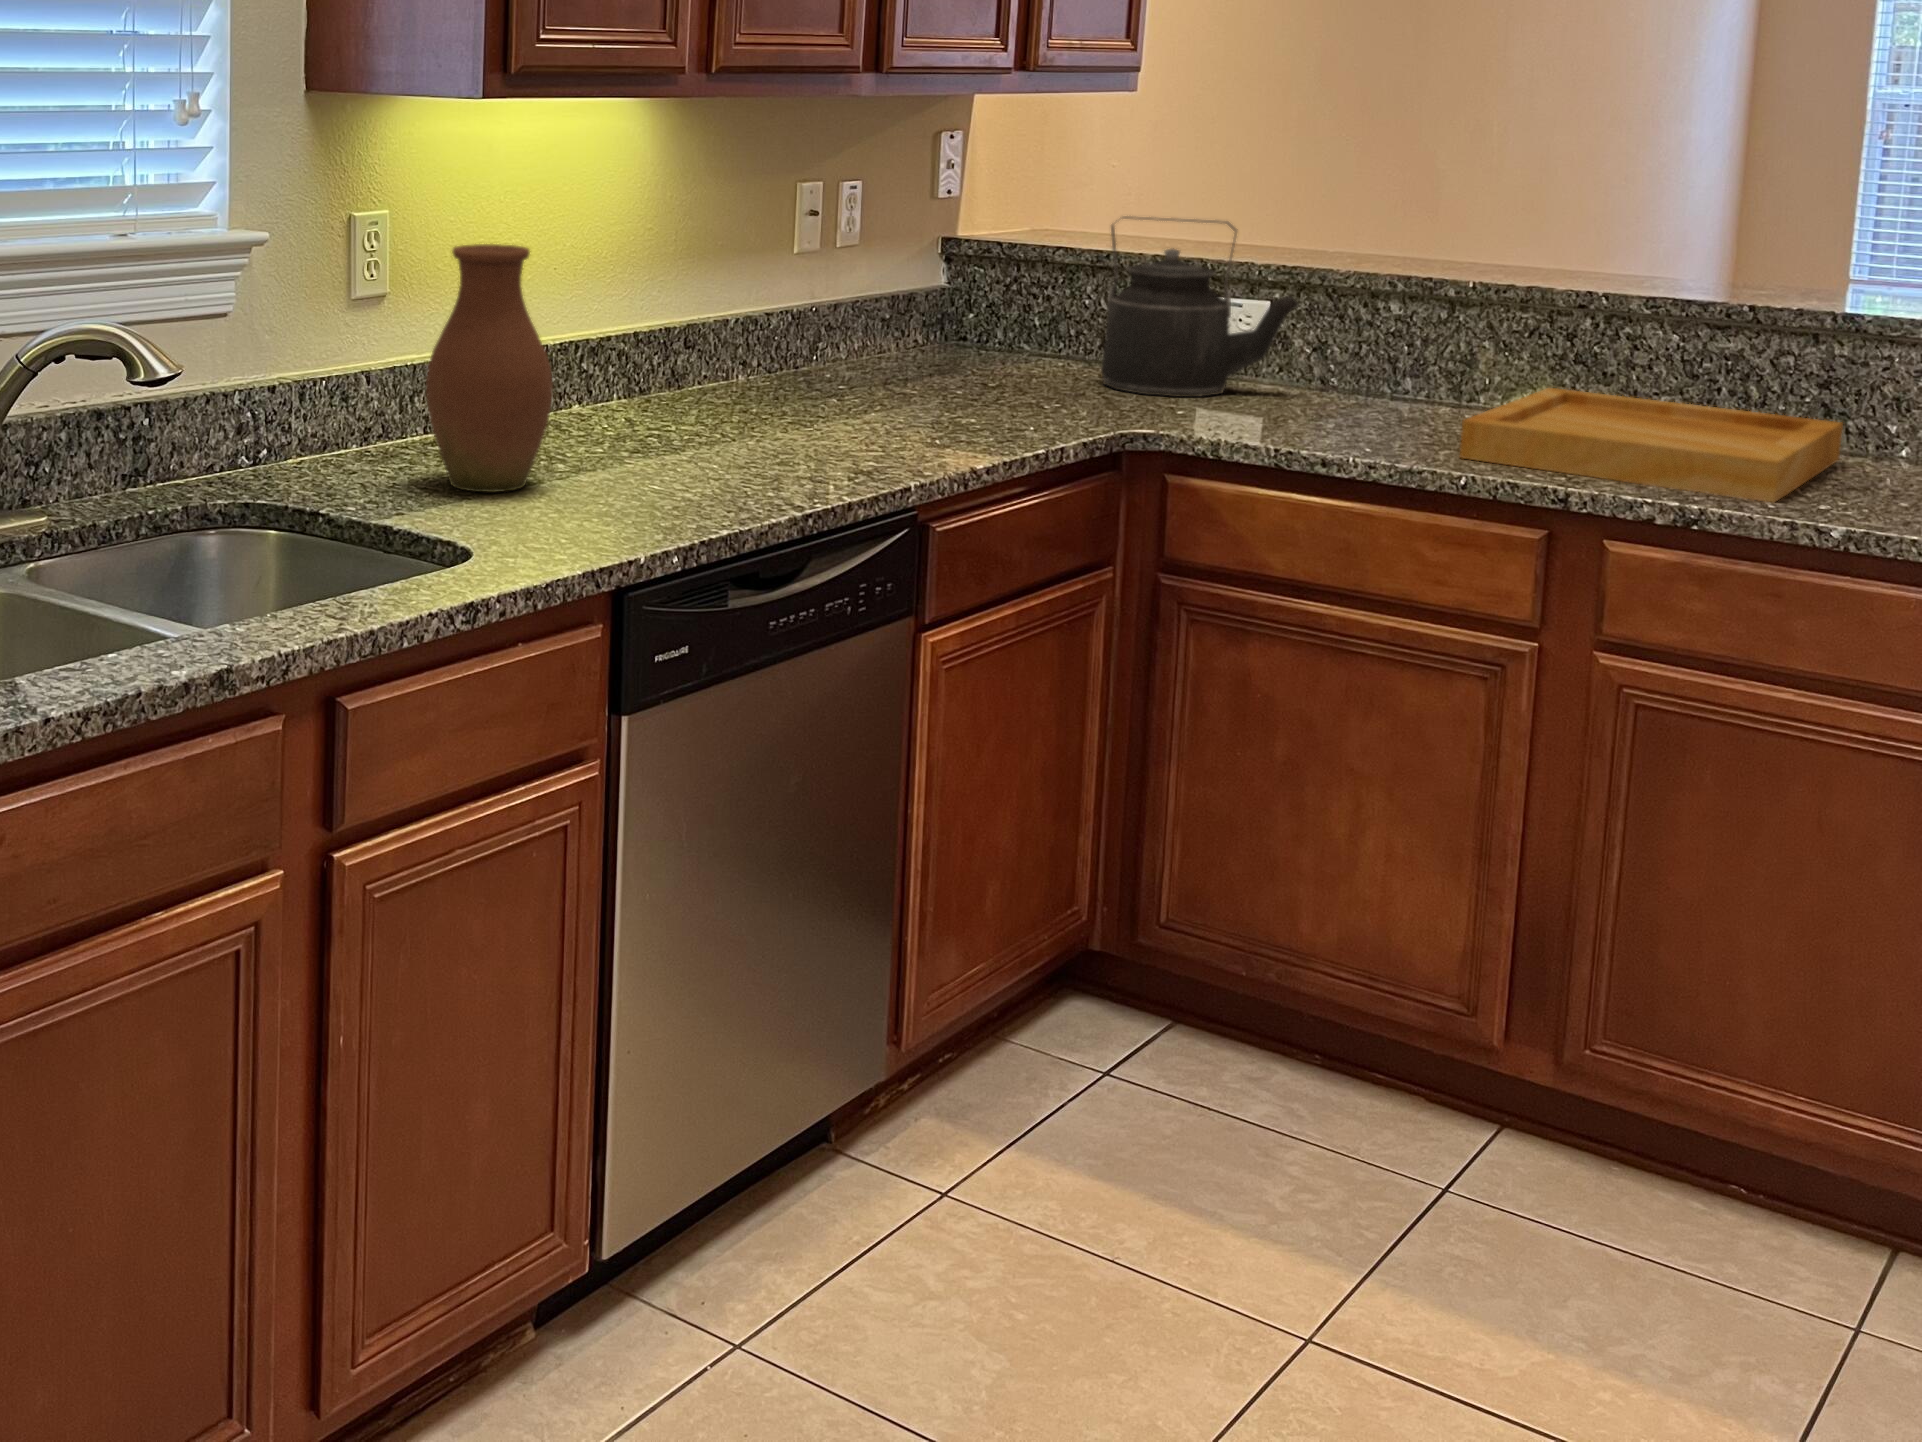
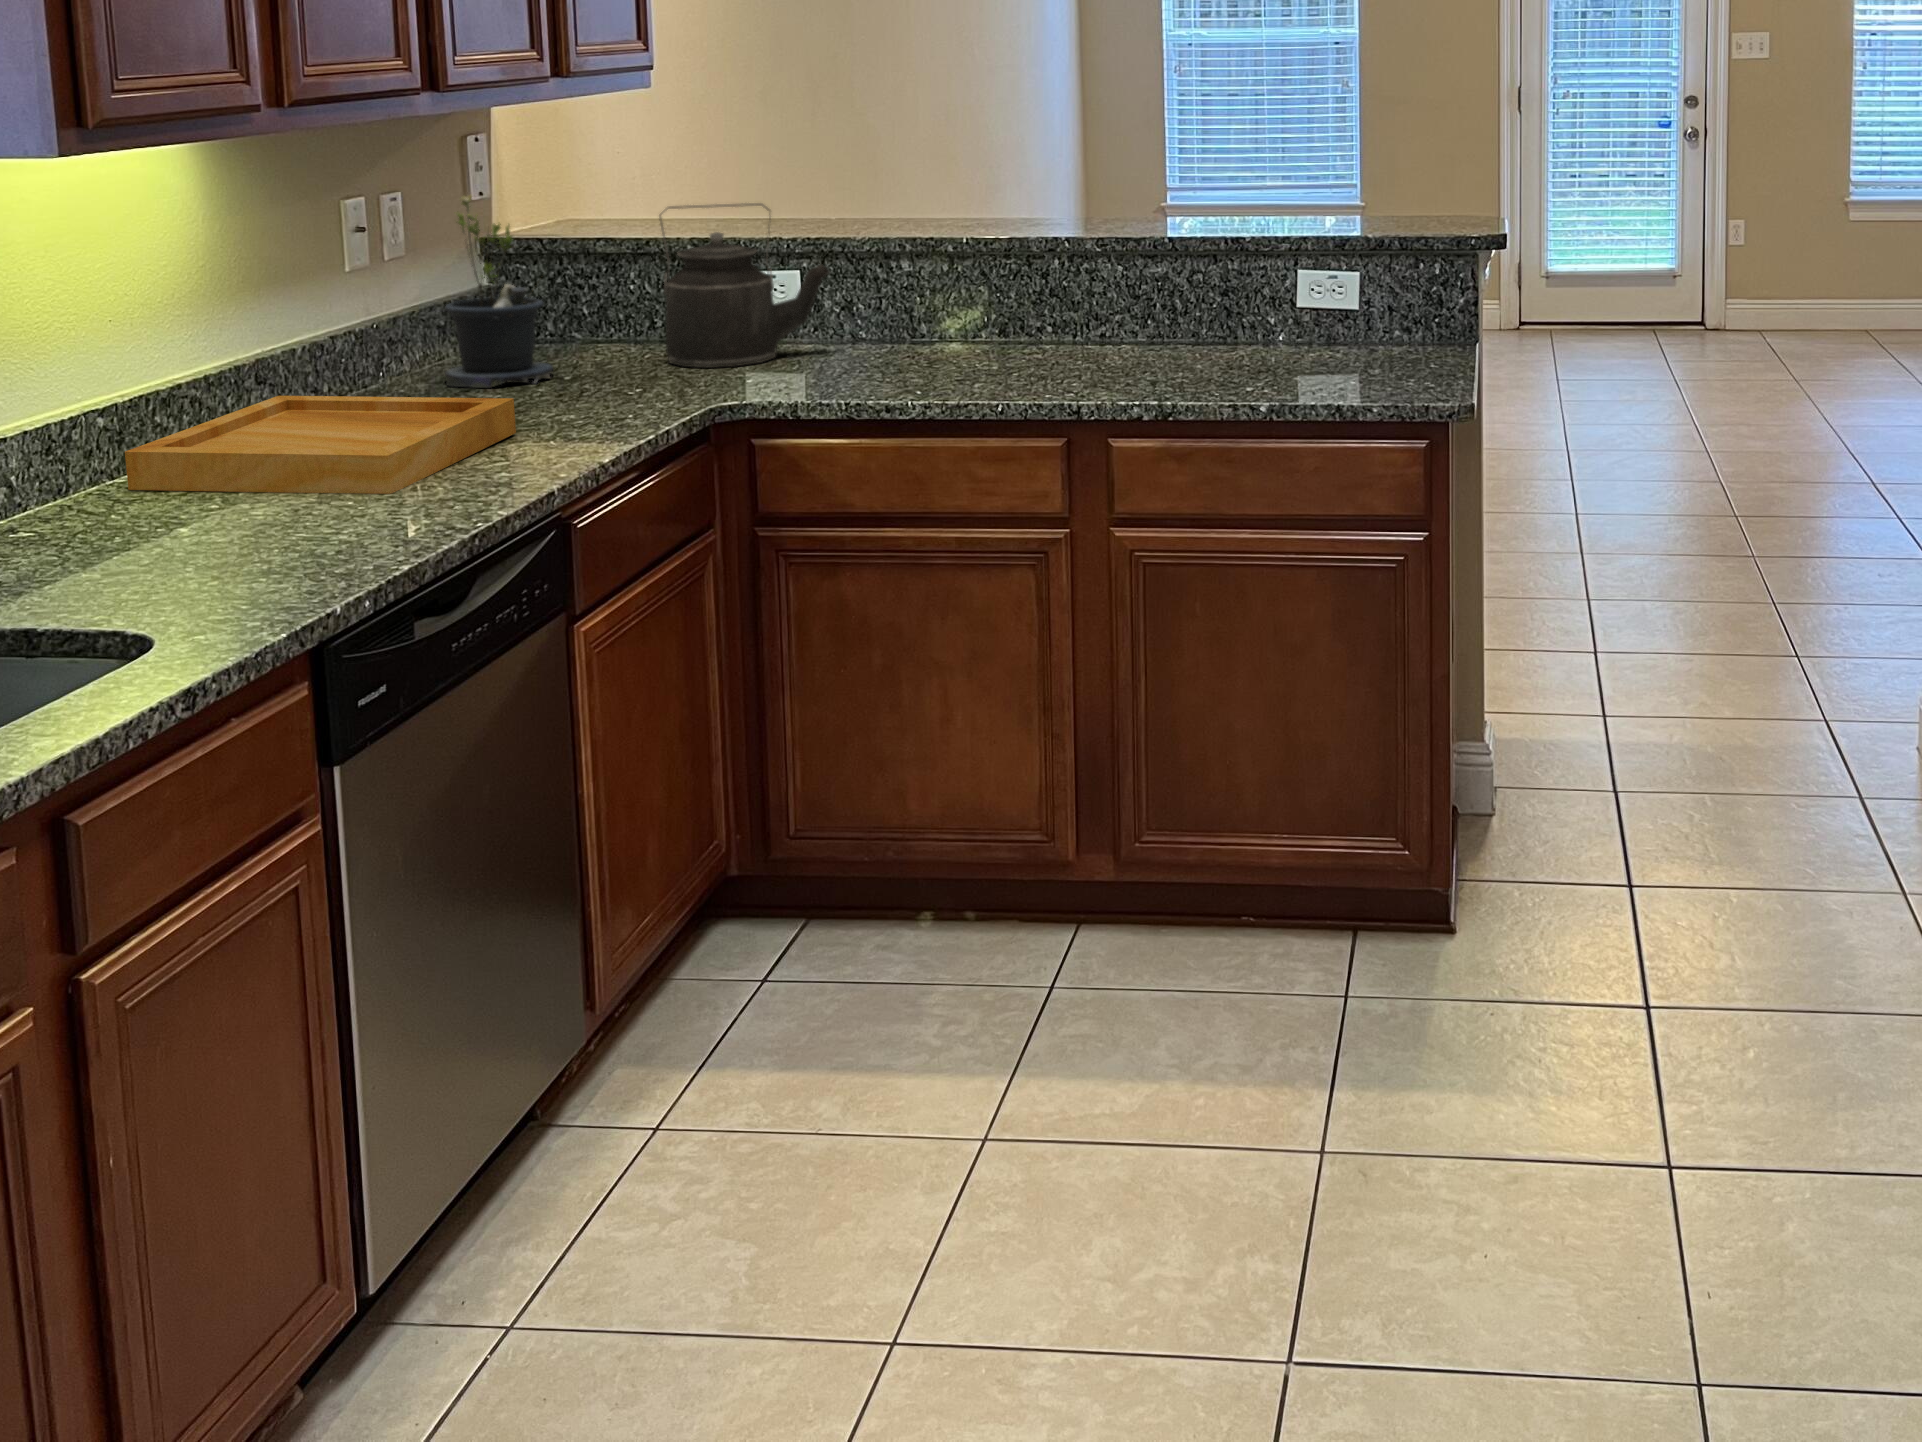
potted plant: none [871,187,993,386] -> present [445,195,553,388]
vase: present [426,244,553,492] -> none [24,308,179,575]
tray: present [1460,388,1843,502] -> present [125,396,516,494]

